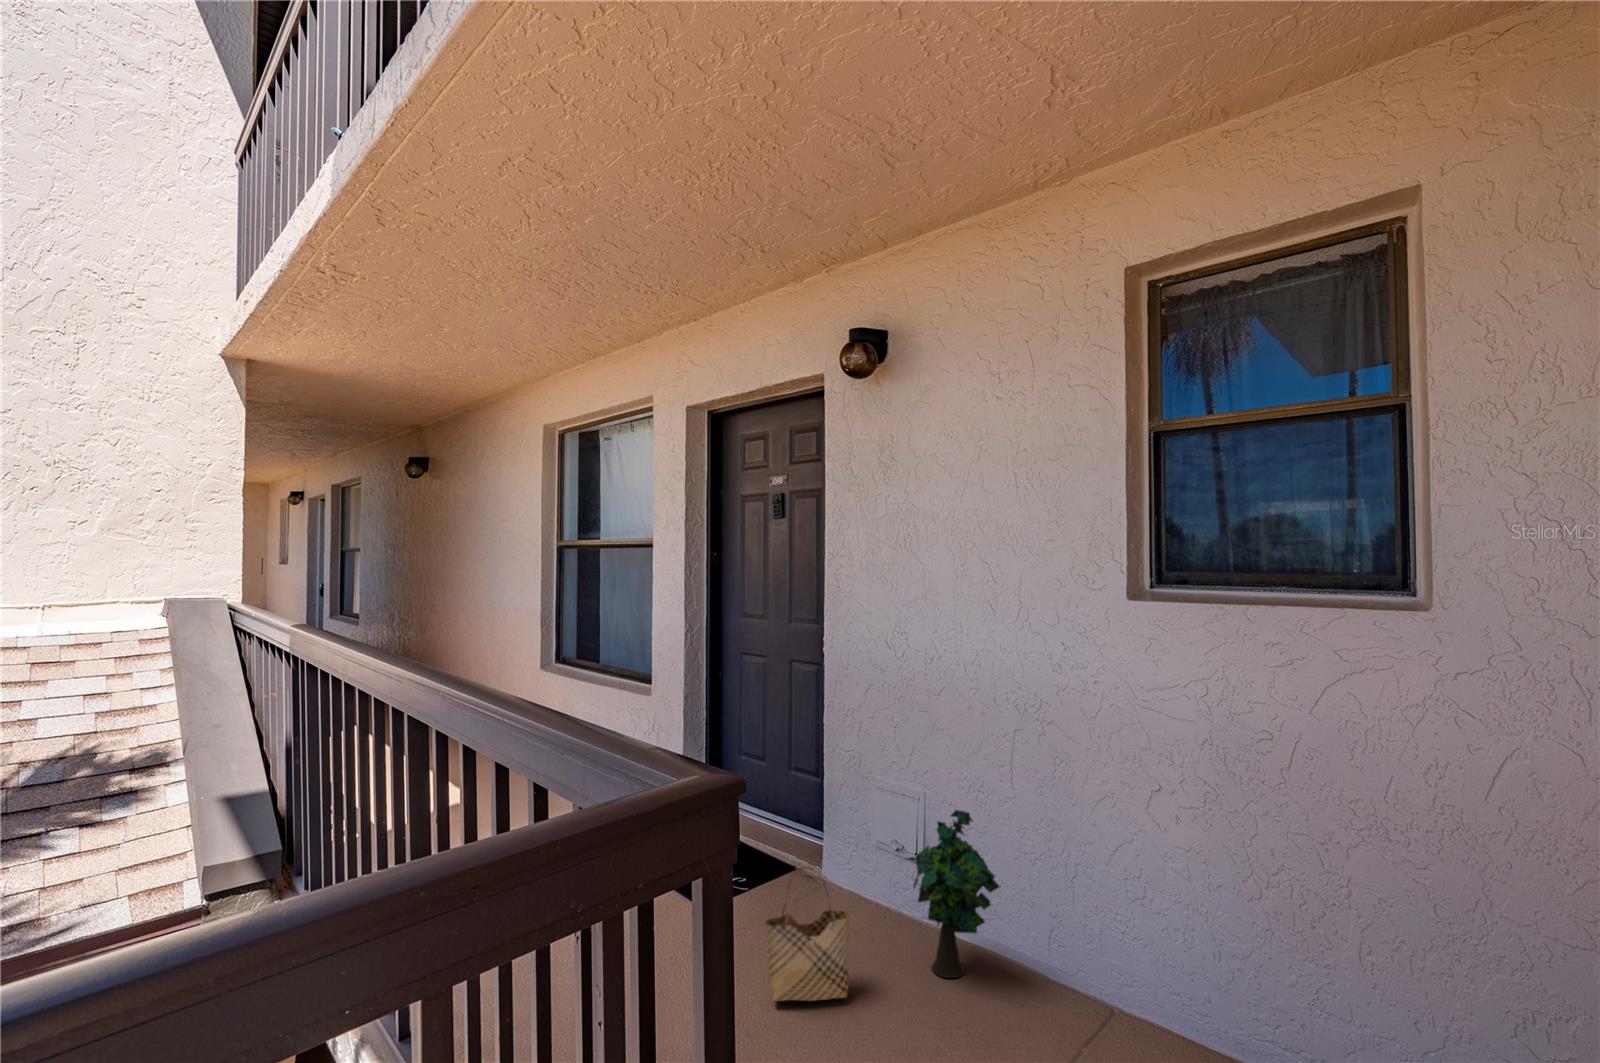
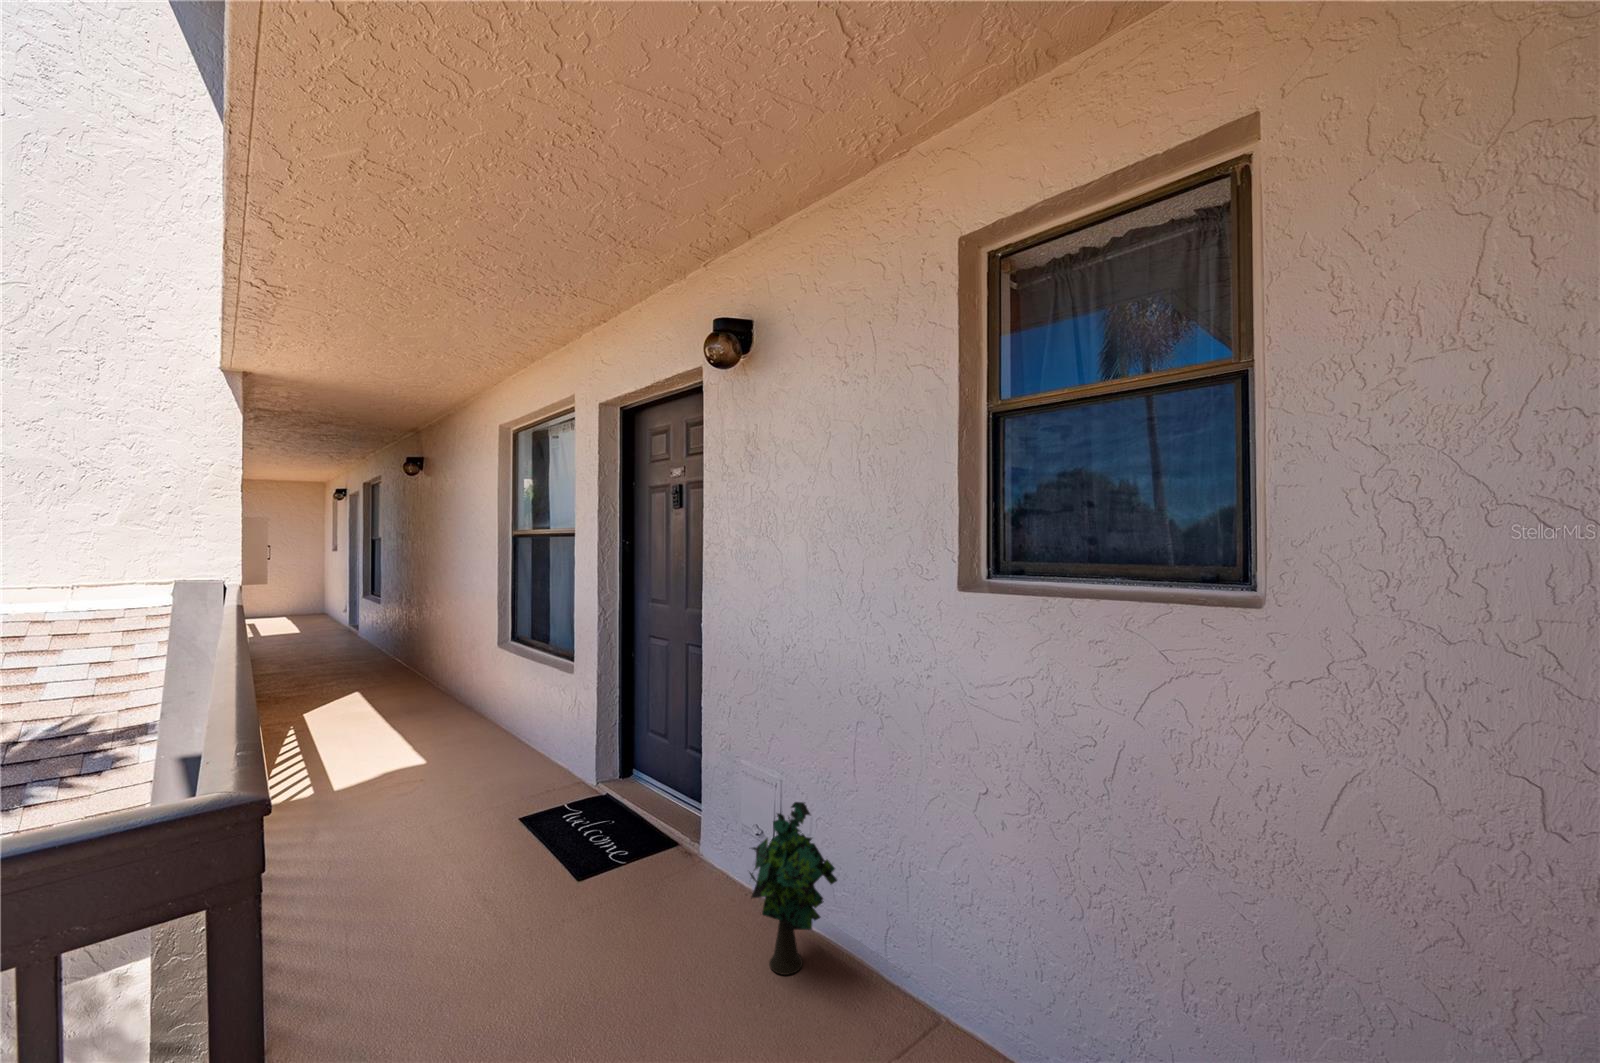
woven basket: present [766,867,850,1001] -> none [588,860,680,1005]

